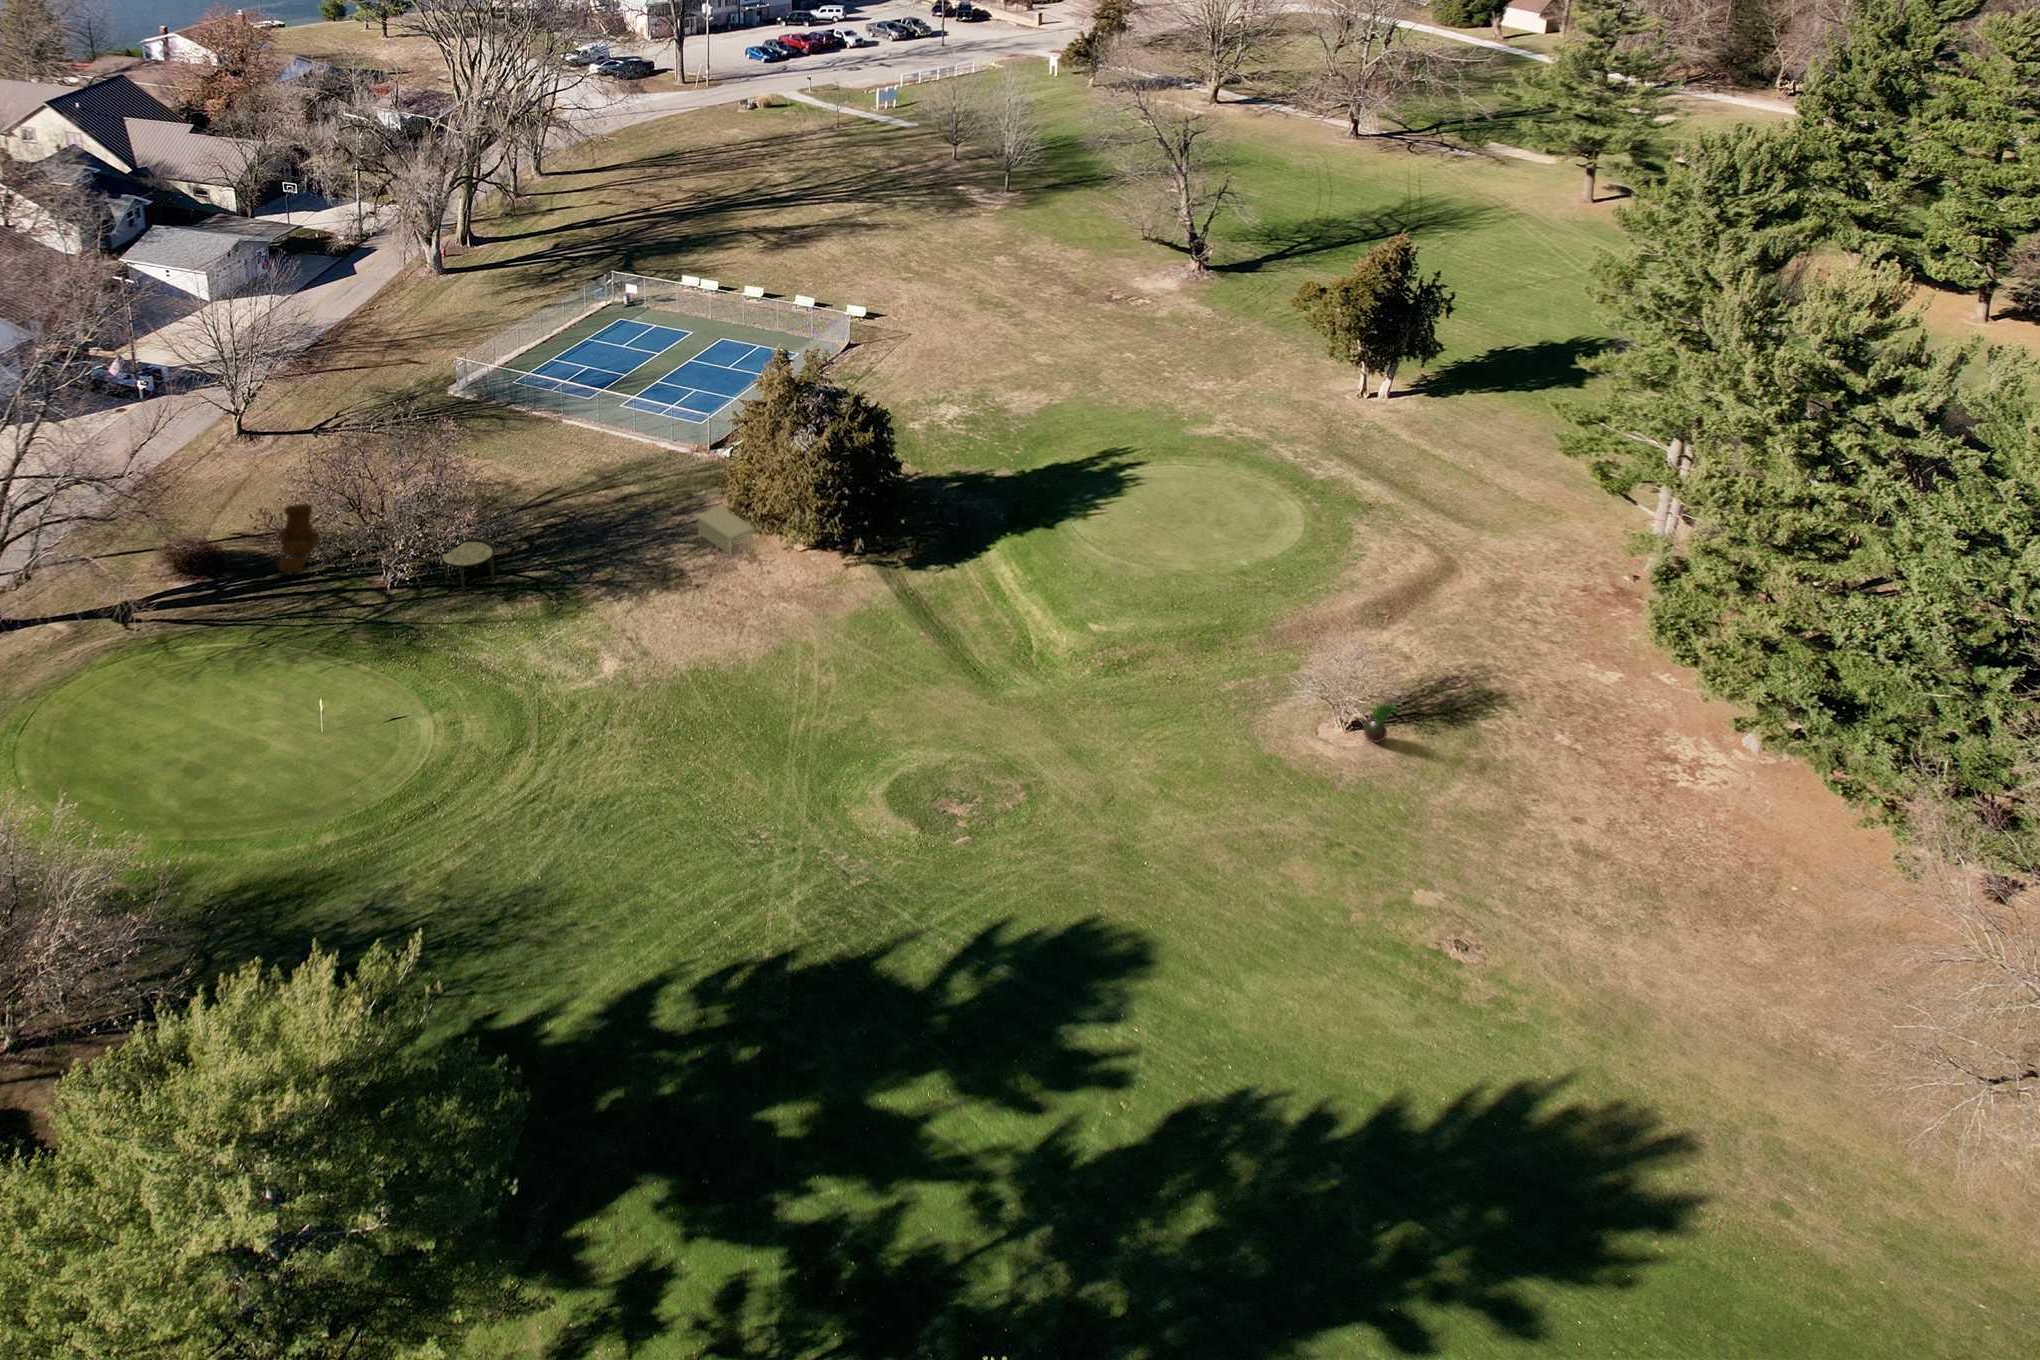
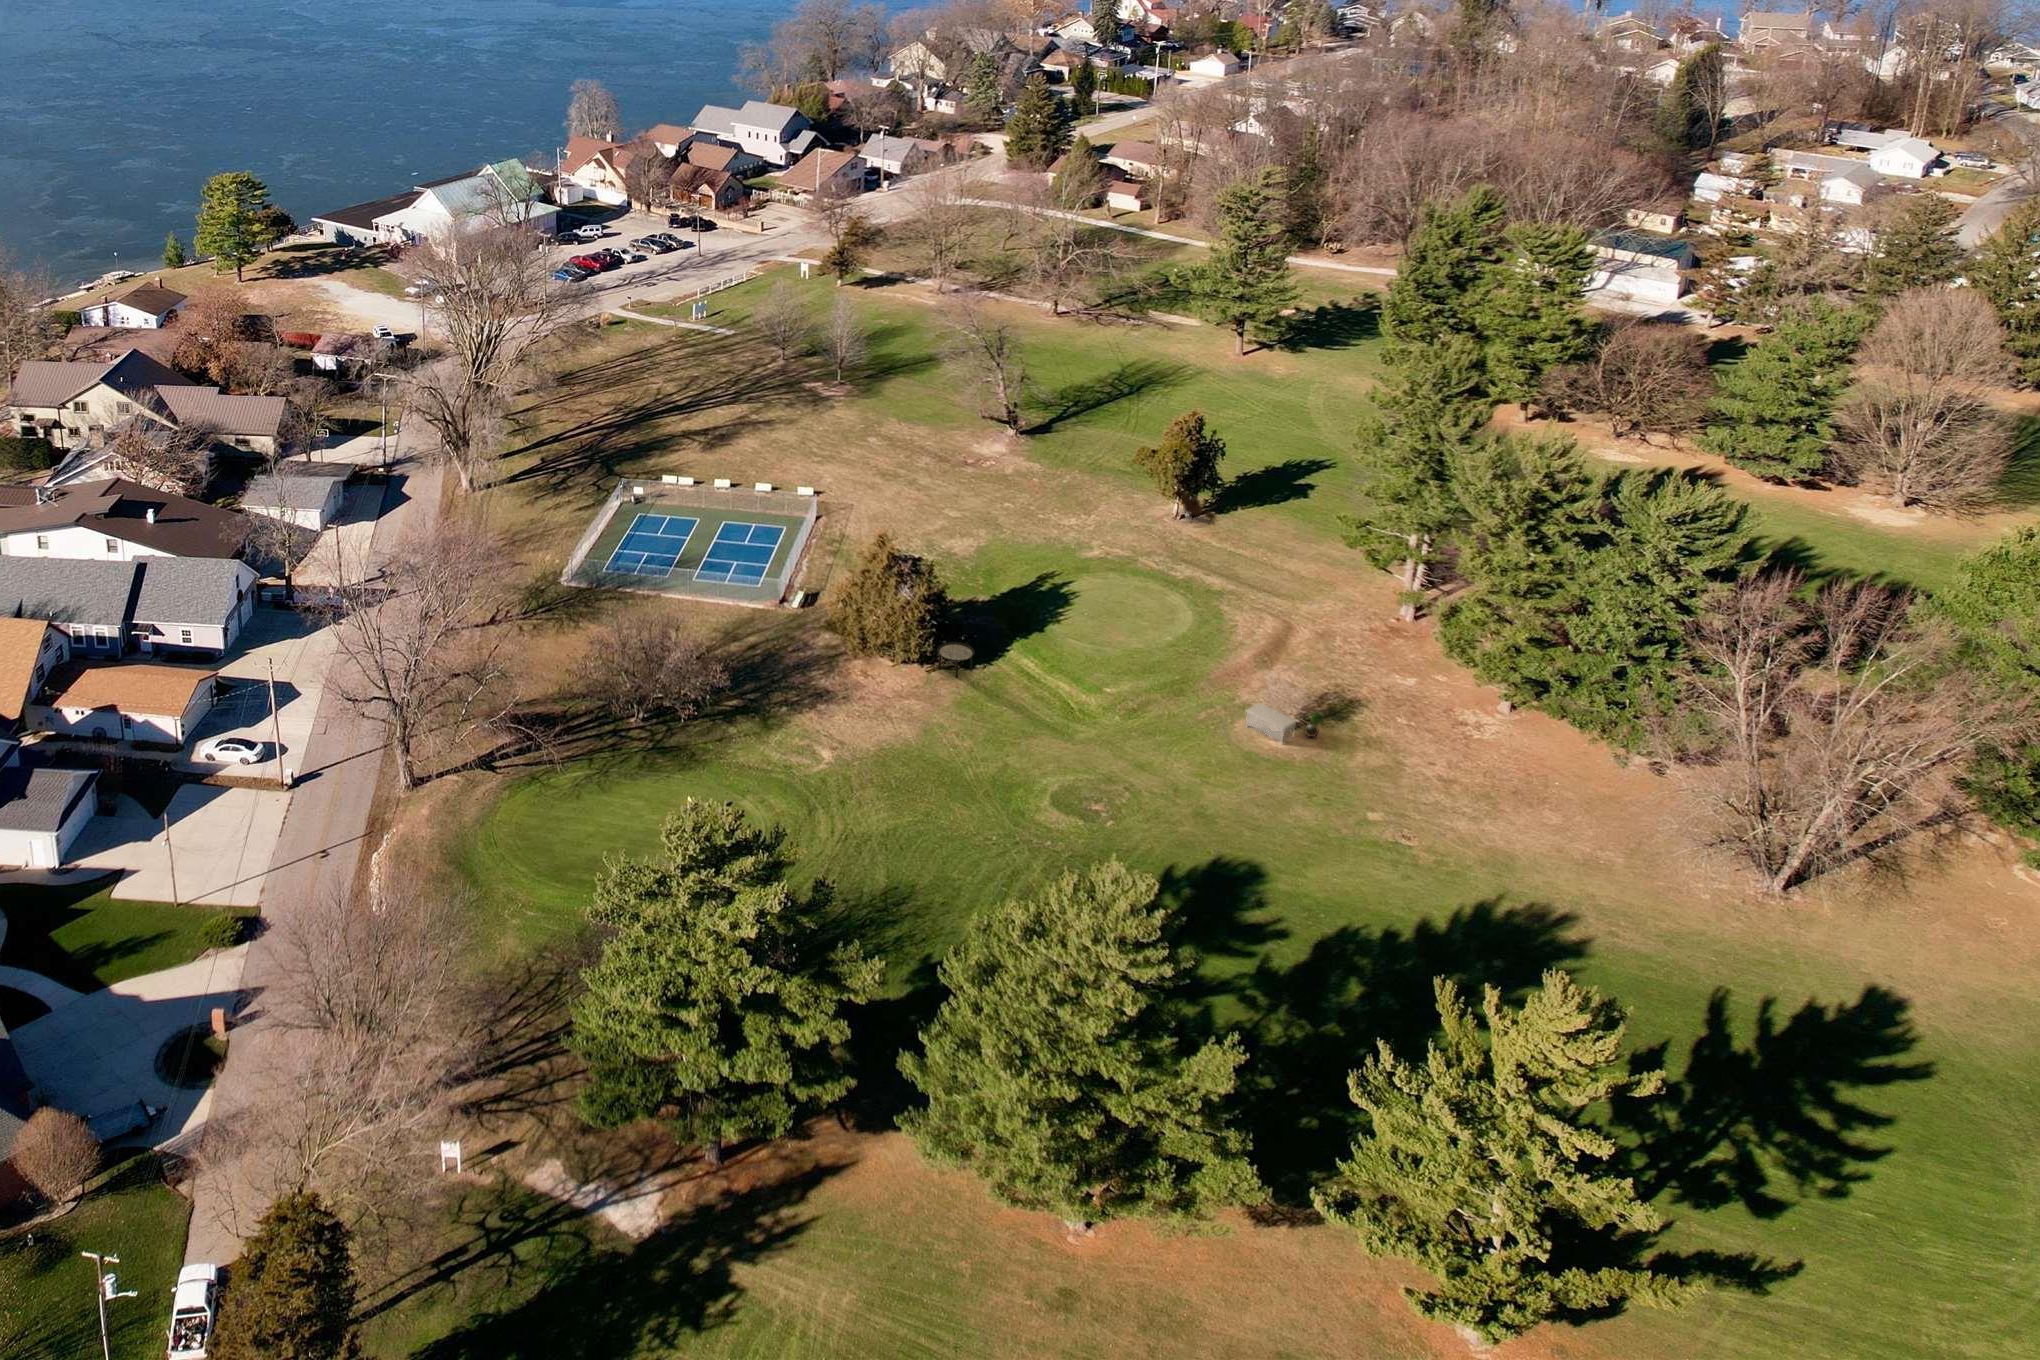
lounge chair: present [278,504,319,573] -> present [1182,491,1216,521]
storage bench: present [695,506,754,558] -> present [1246,703,1296,742]
round table: present [439,538,496,593] -> present [938,642,975,678]

